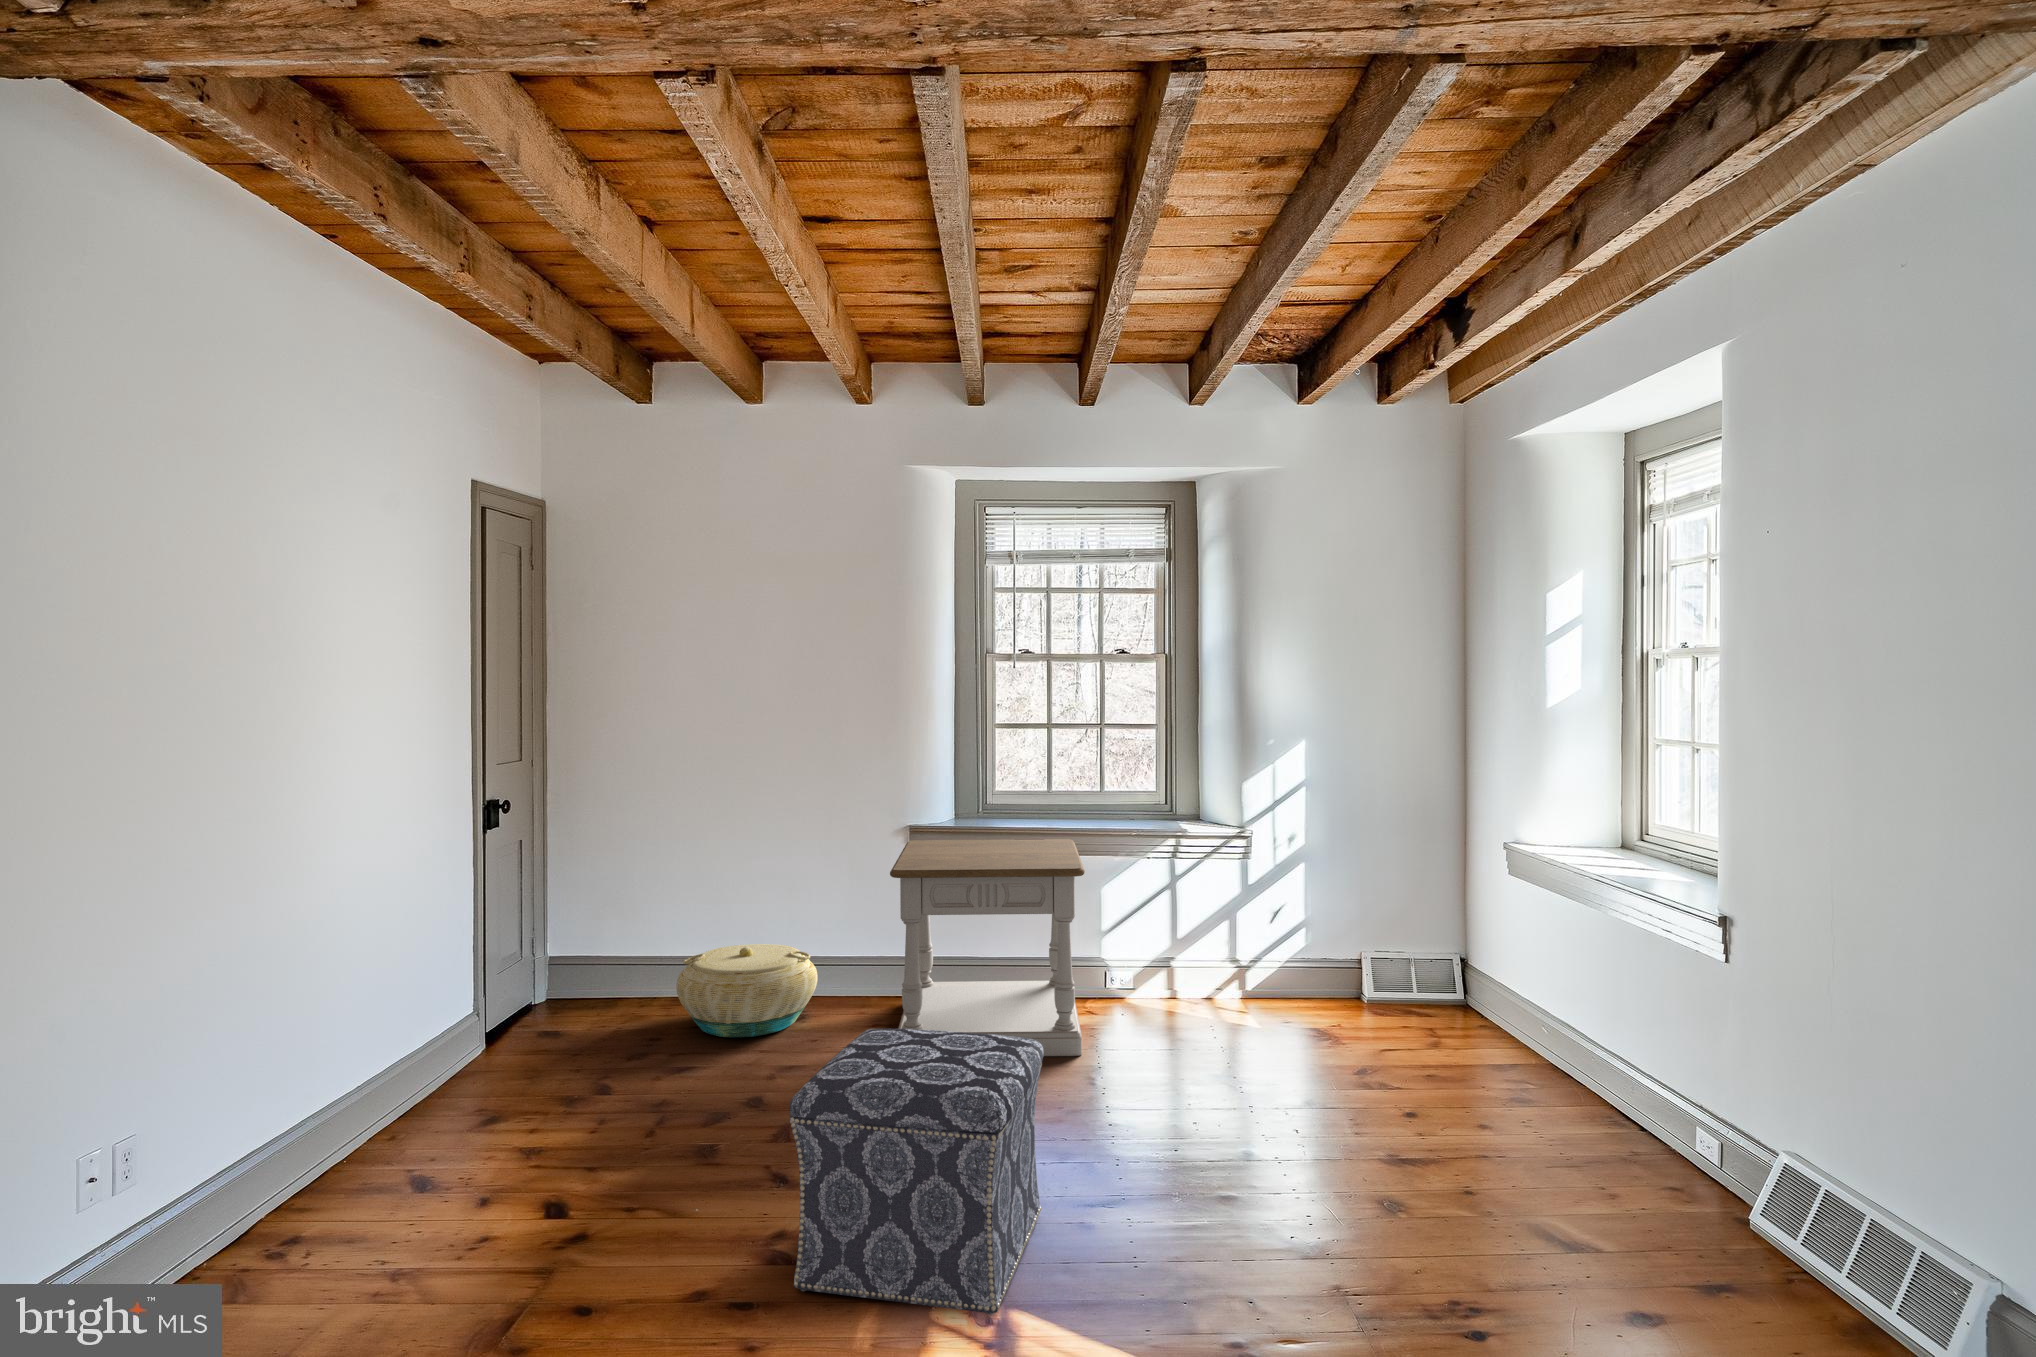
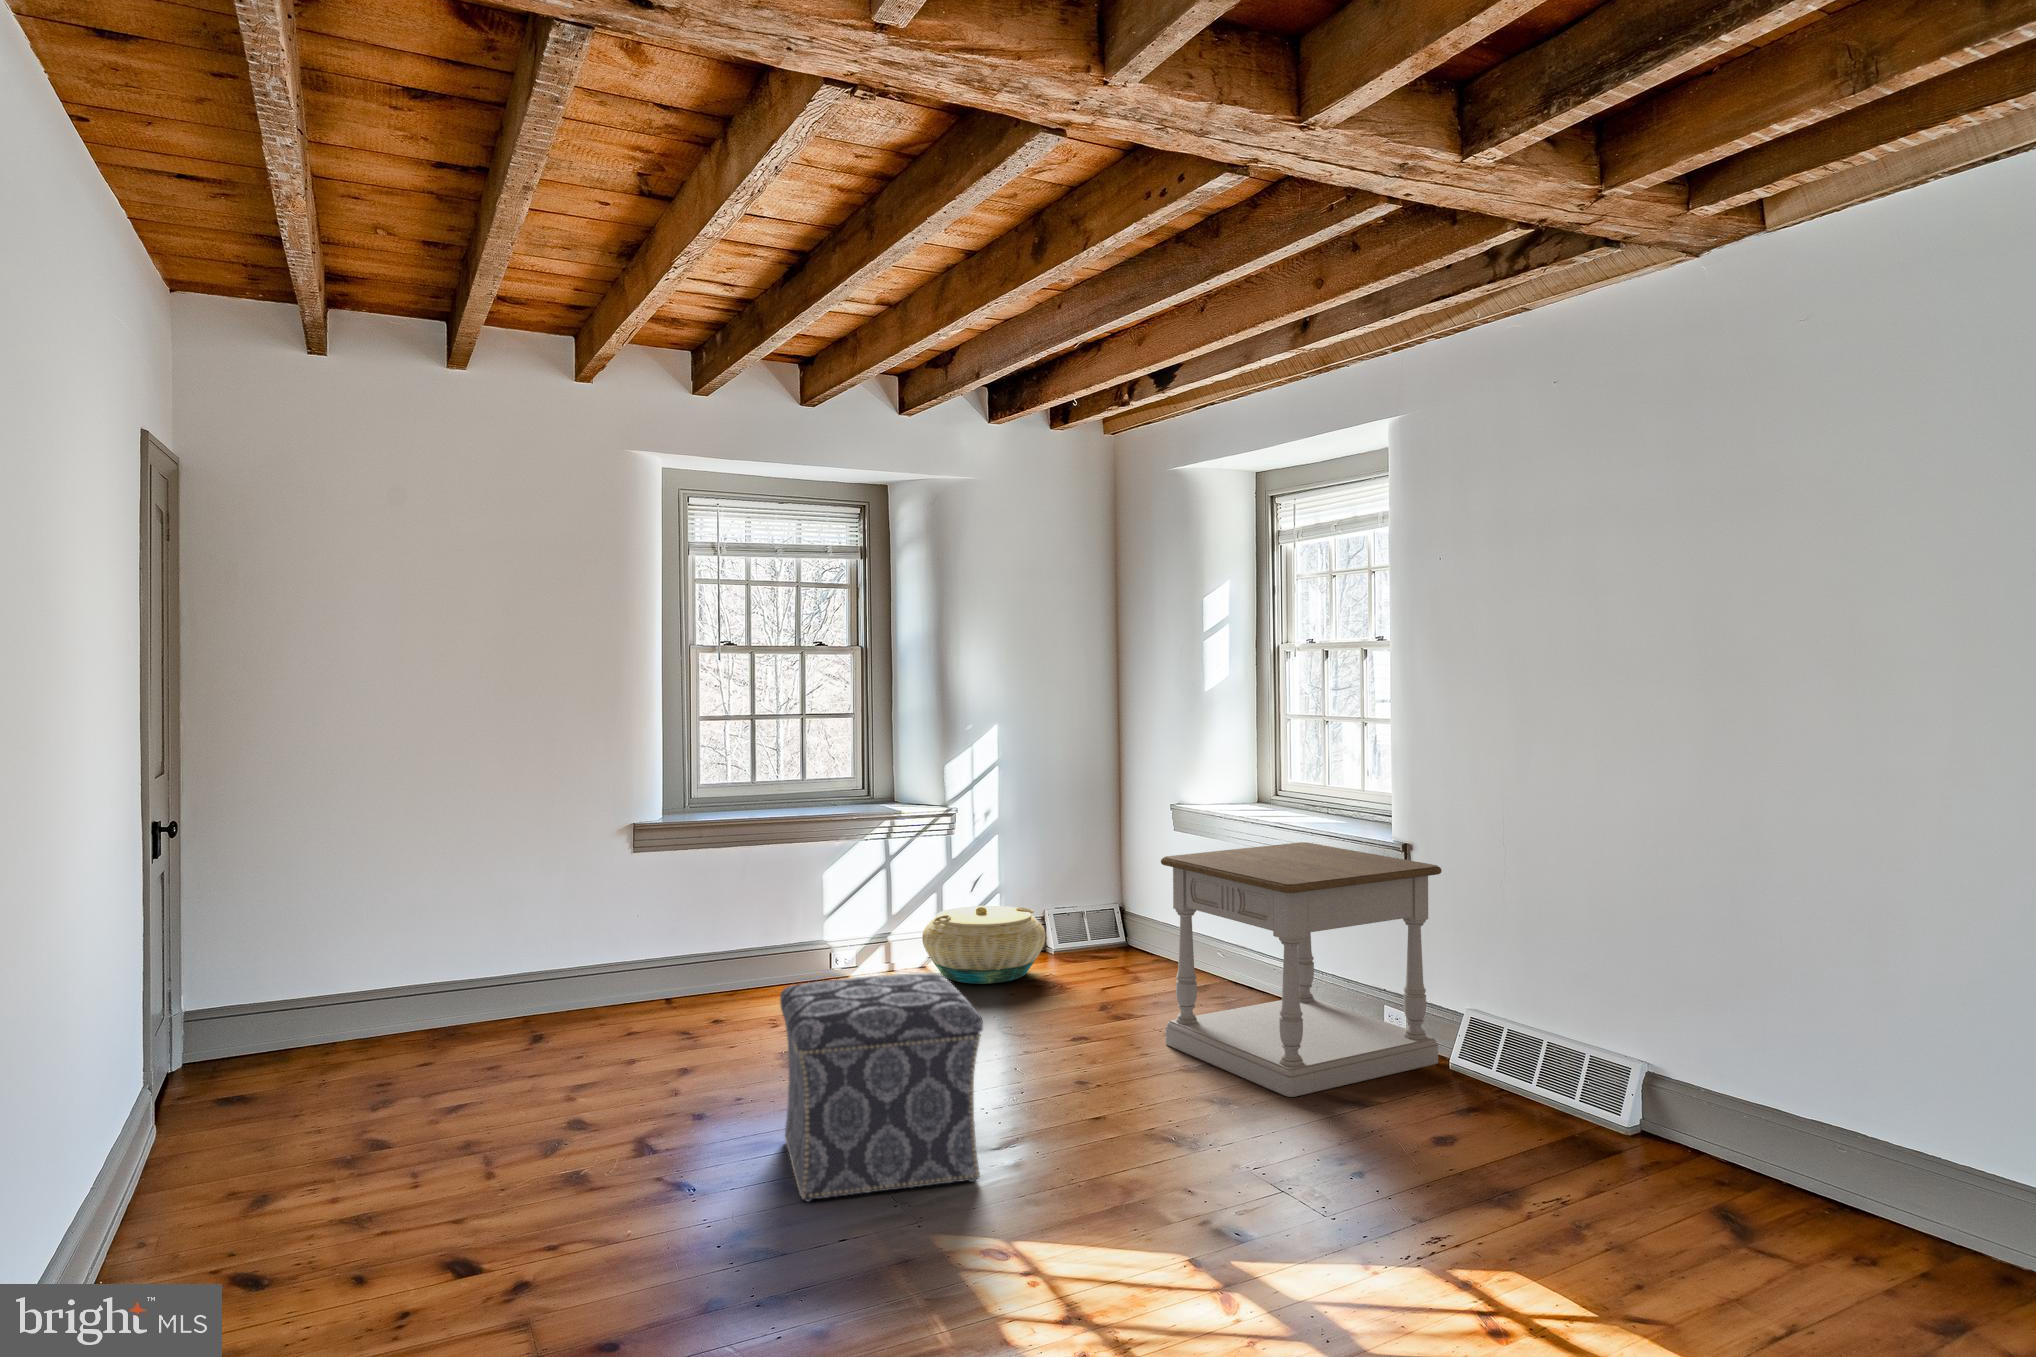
side table: present [890,839,1085,1056] -> present [1161,842,1442,1097]
basket: present [676,944,818,1037] -> present [922,906,1045,984]

